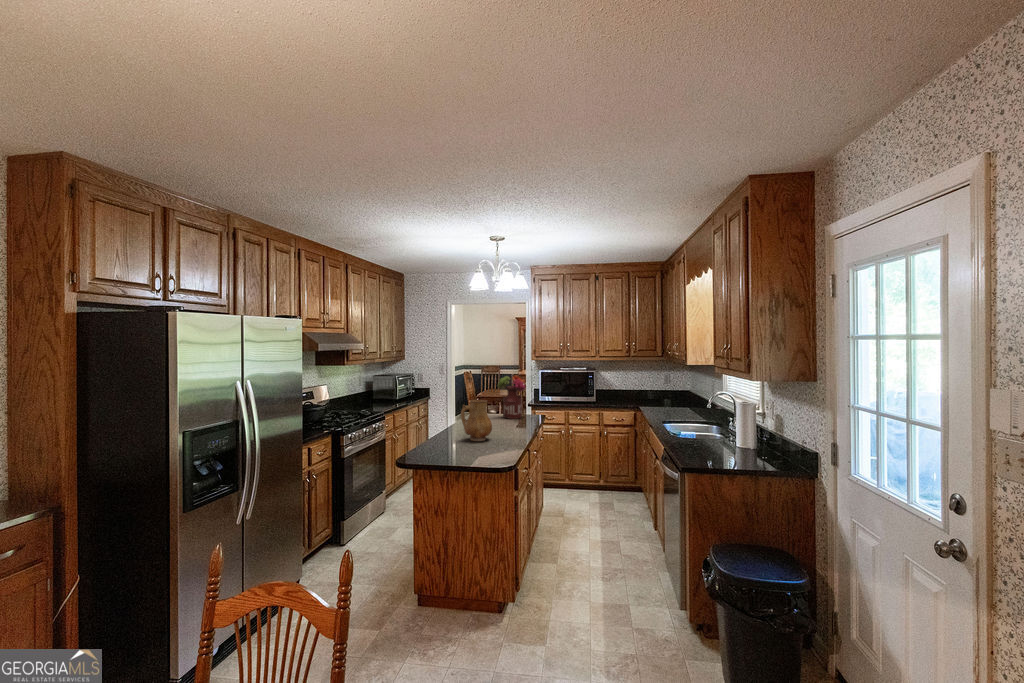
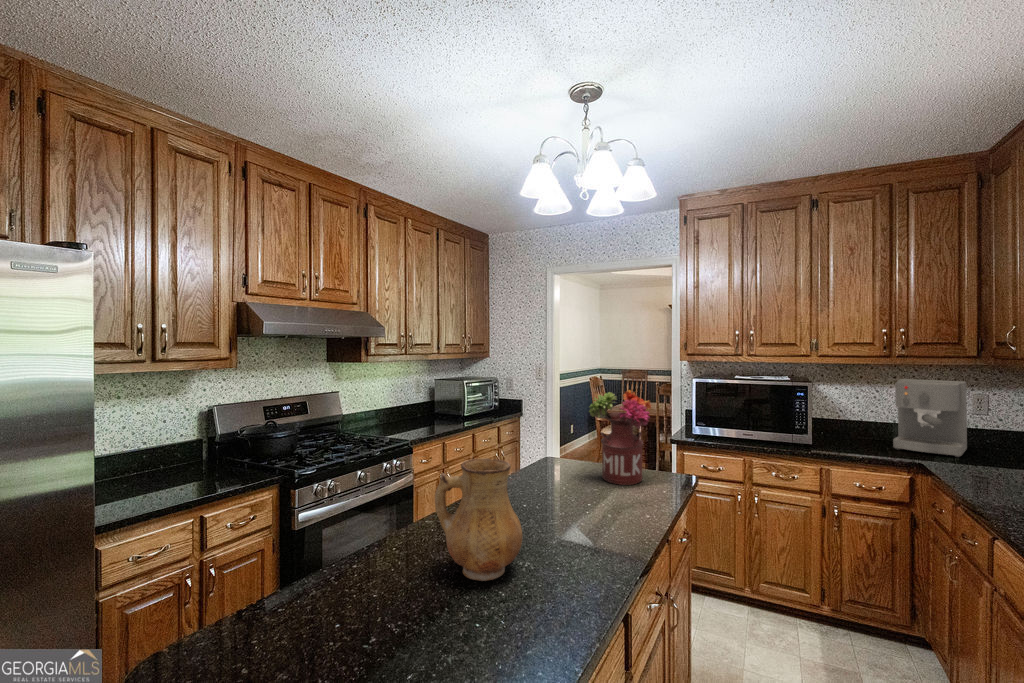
coffee maker: none [630,368,660,403] -> present [893,379,967,457]

